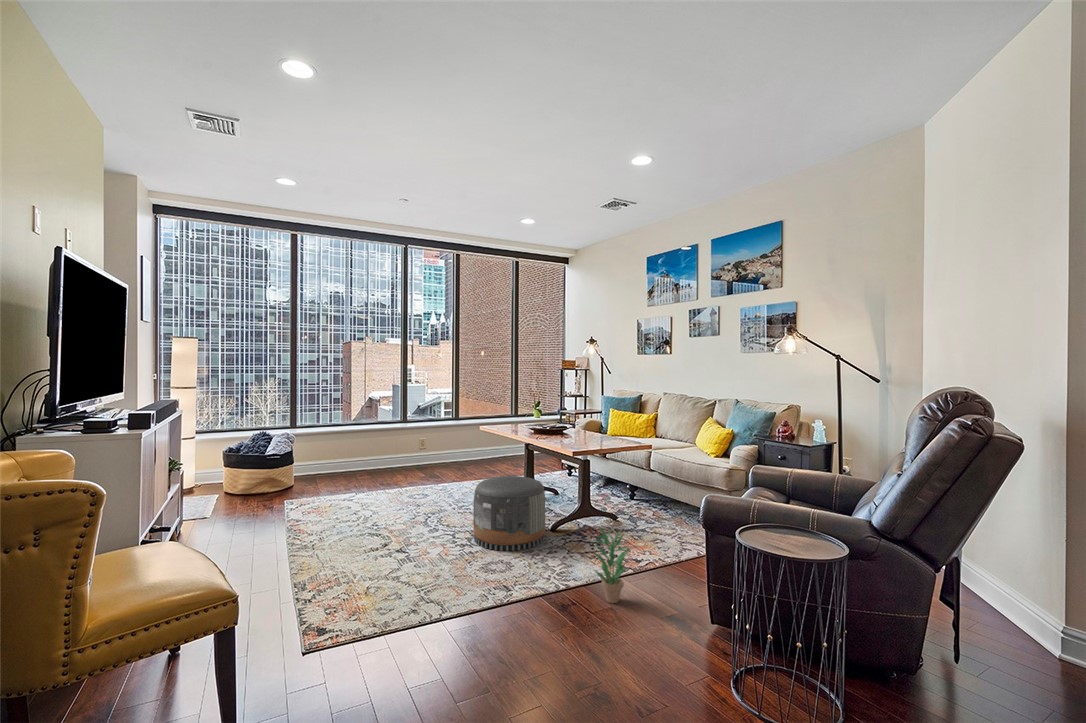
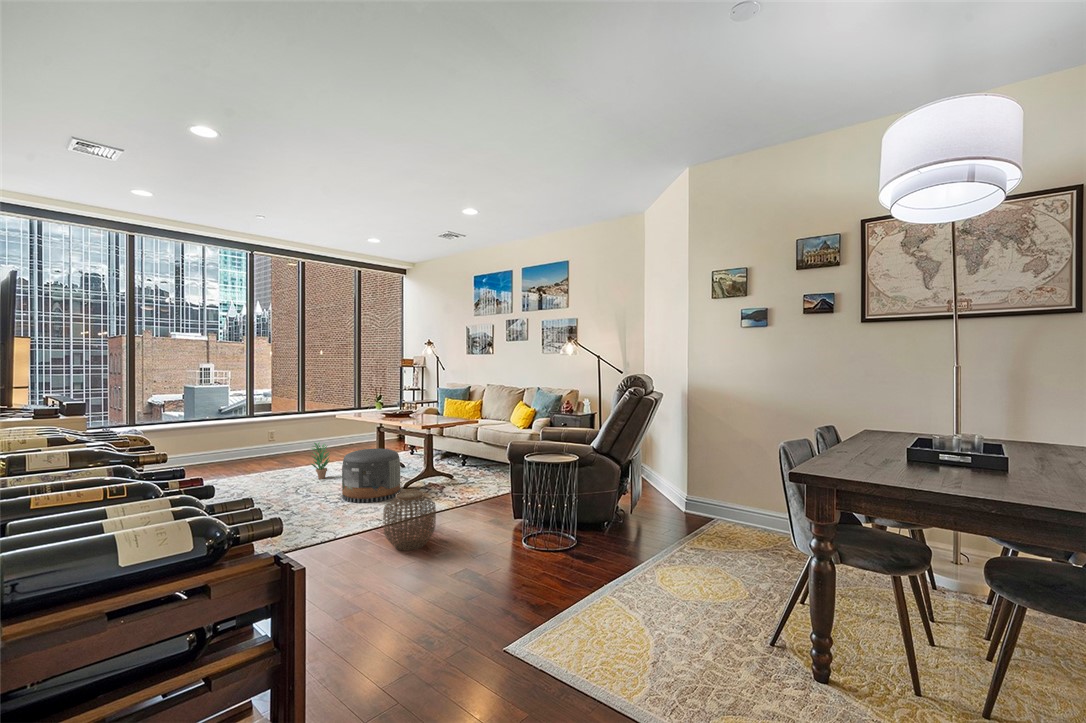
potted plant: present [593,527,629,603] -> present [311,442,330,479]
woven basket: none [500,563,579,665] -> present [383,490,436,551]

